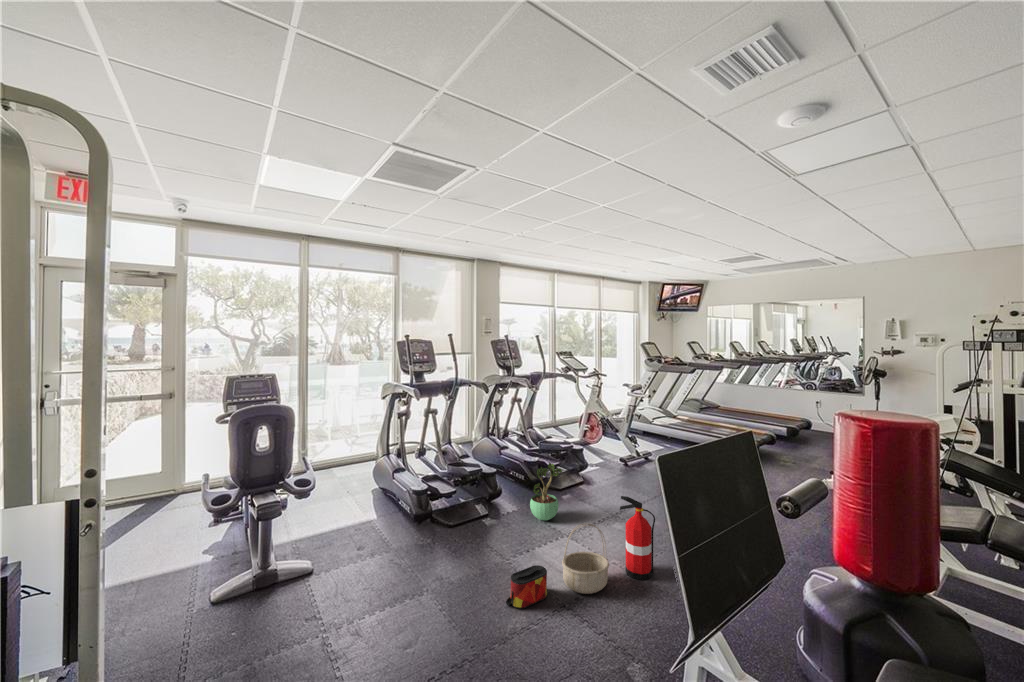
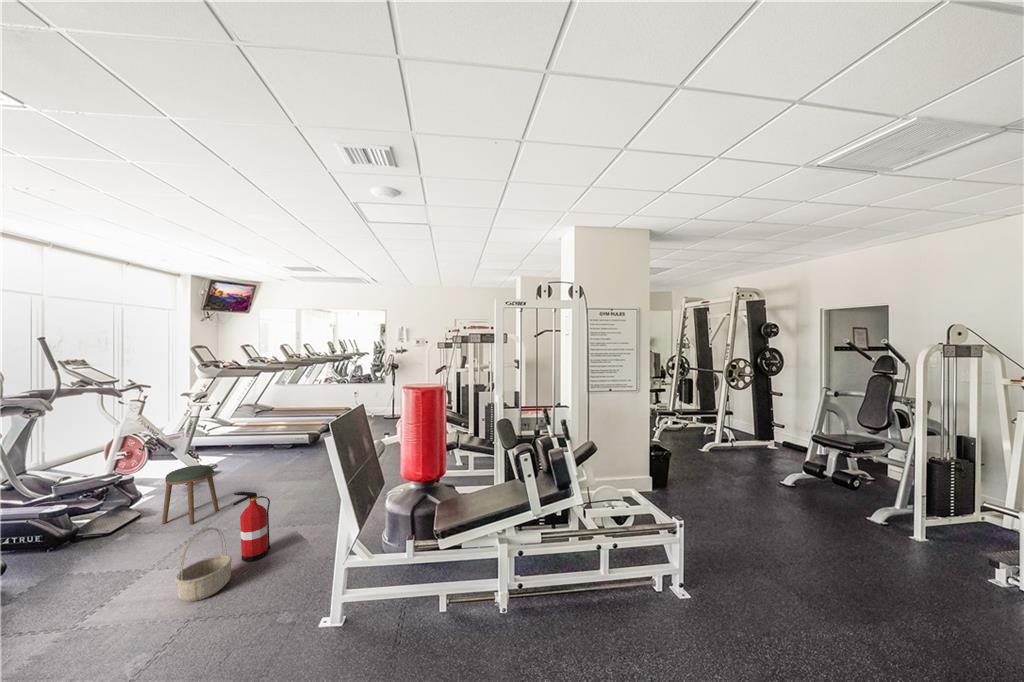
stool: none [590,452,633,508] -> present [162,465,219,524]
potted plant: present [530,462,562,520] -> none [81,497,131,570]
bag: present [506,565,547,609] -> none [110,595,164,658]

